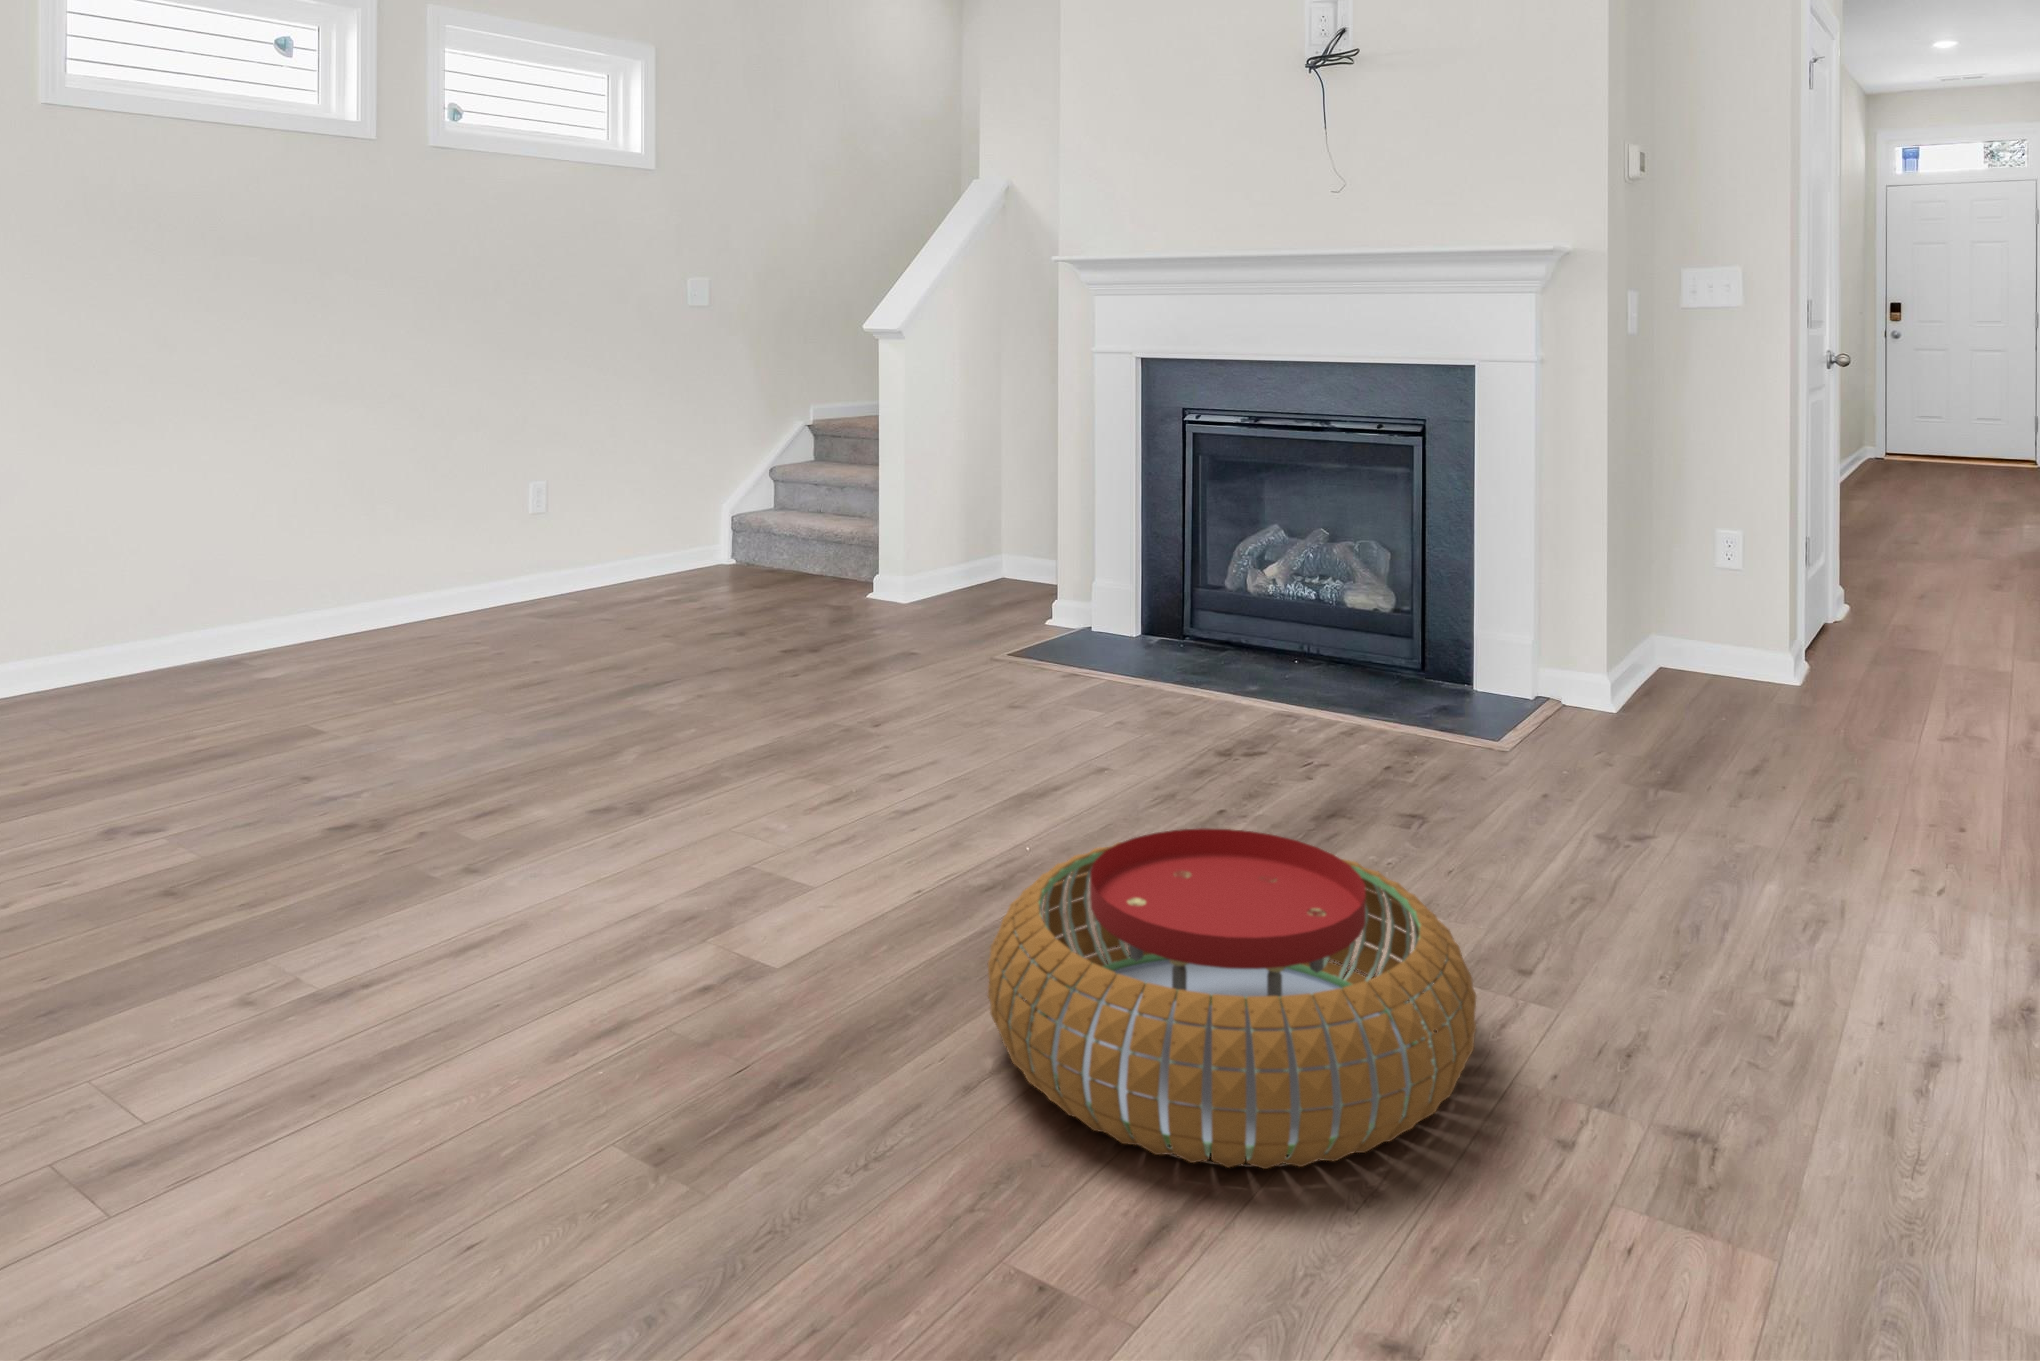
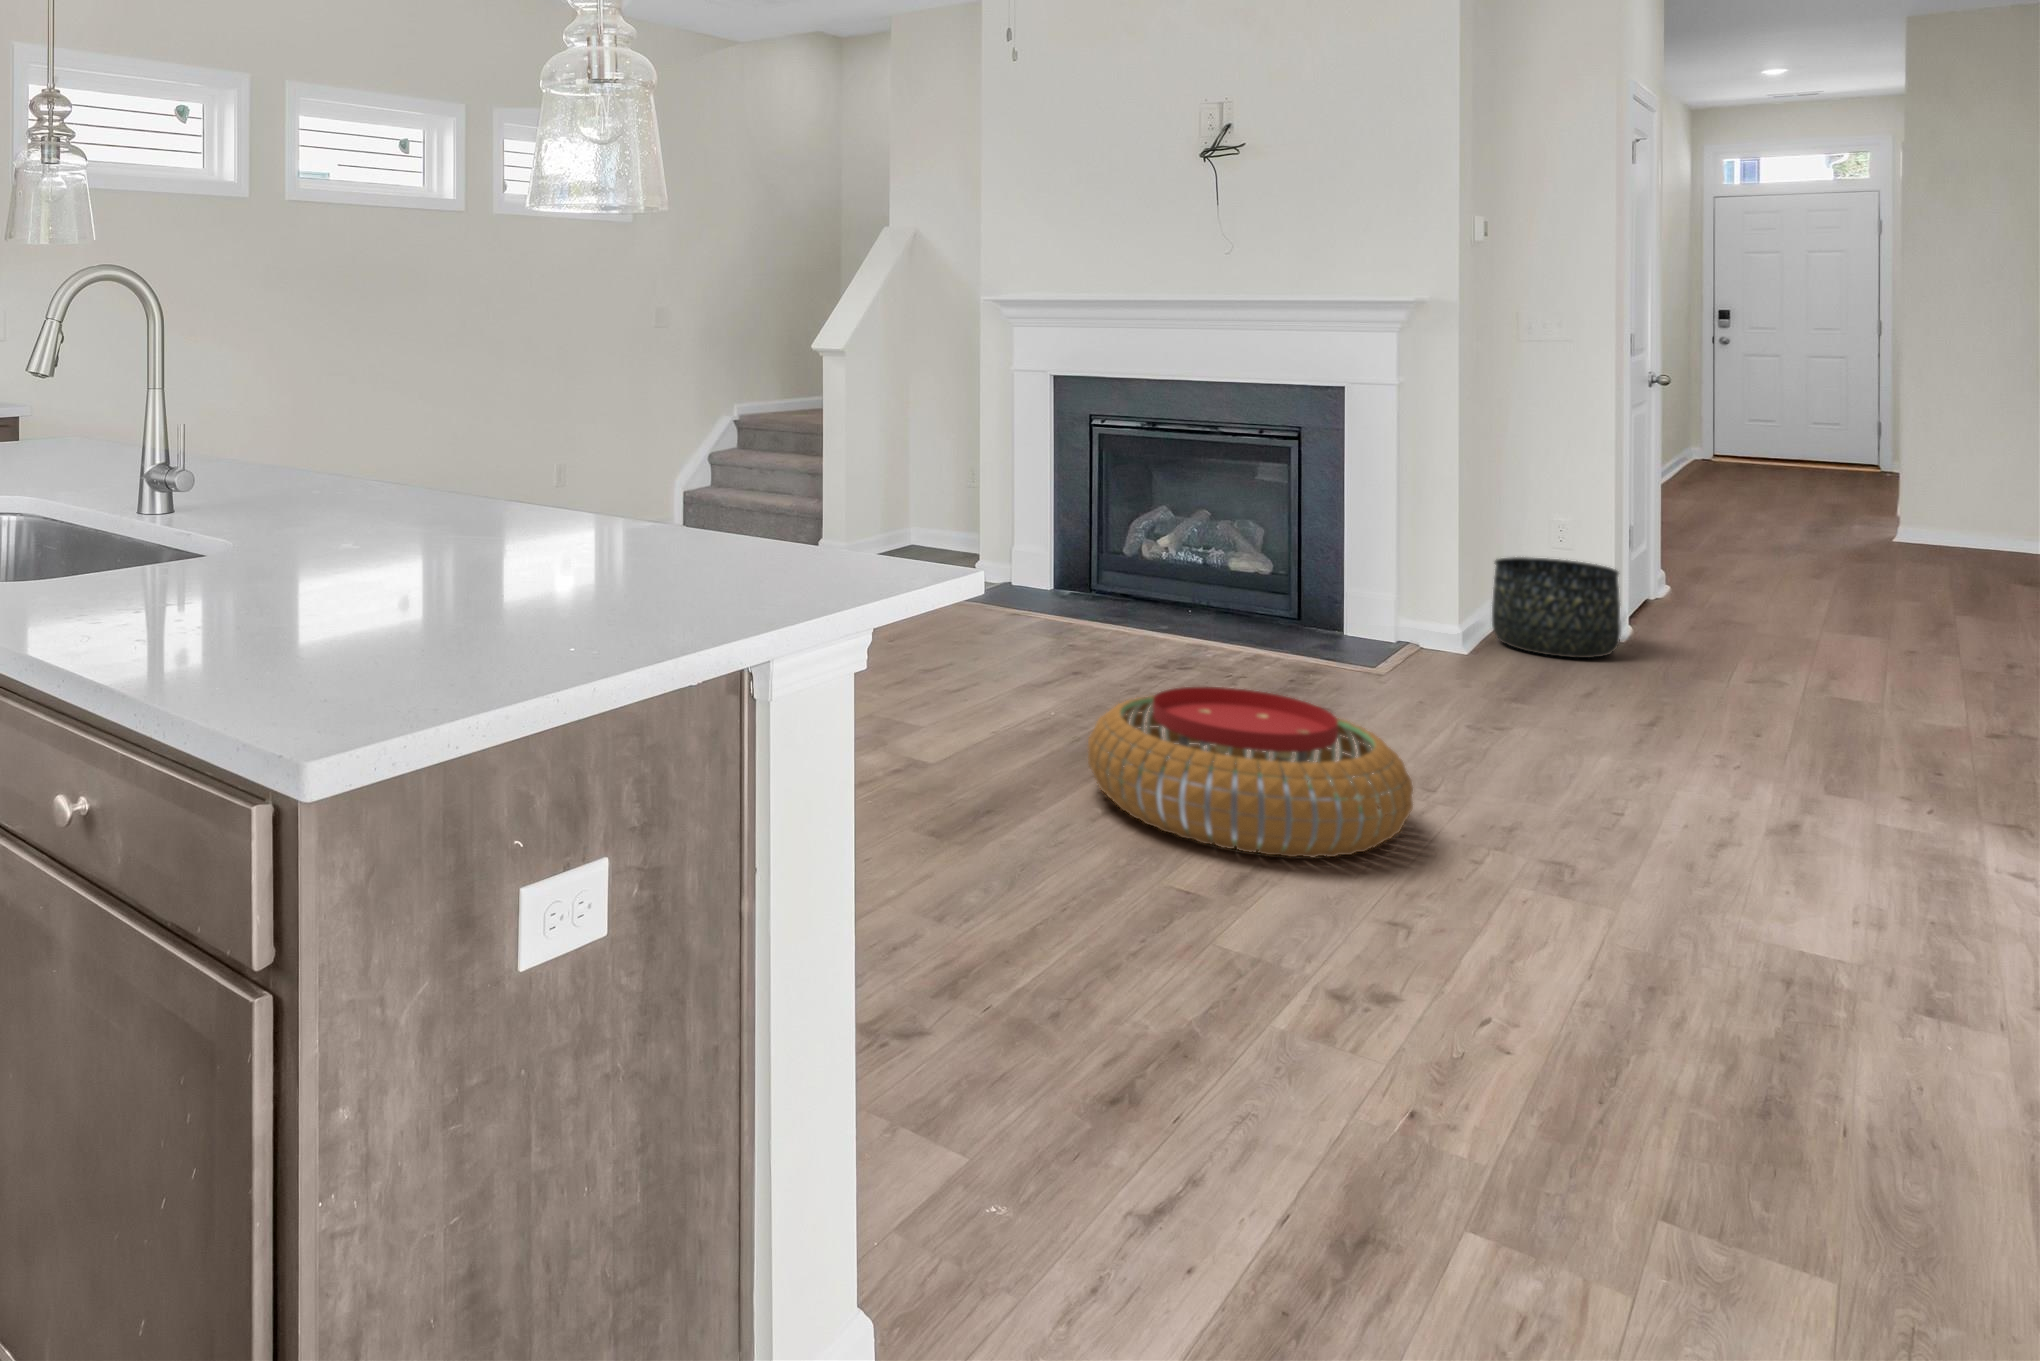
basket: none [1649,582,1795,712] -> present [1492,557,1621,658]

